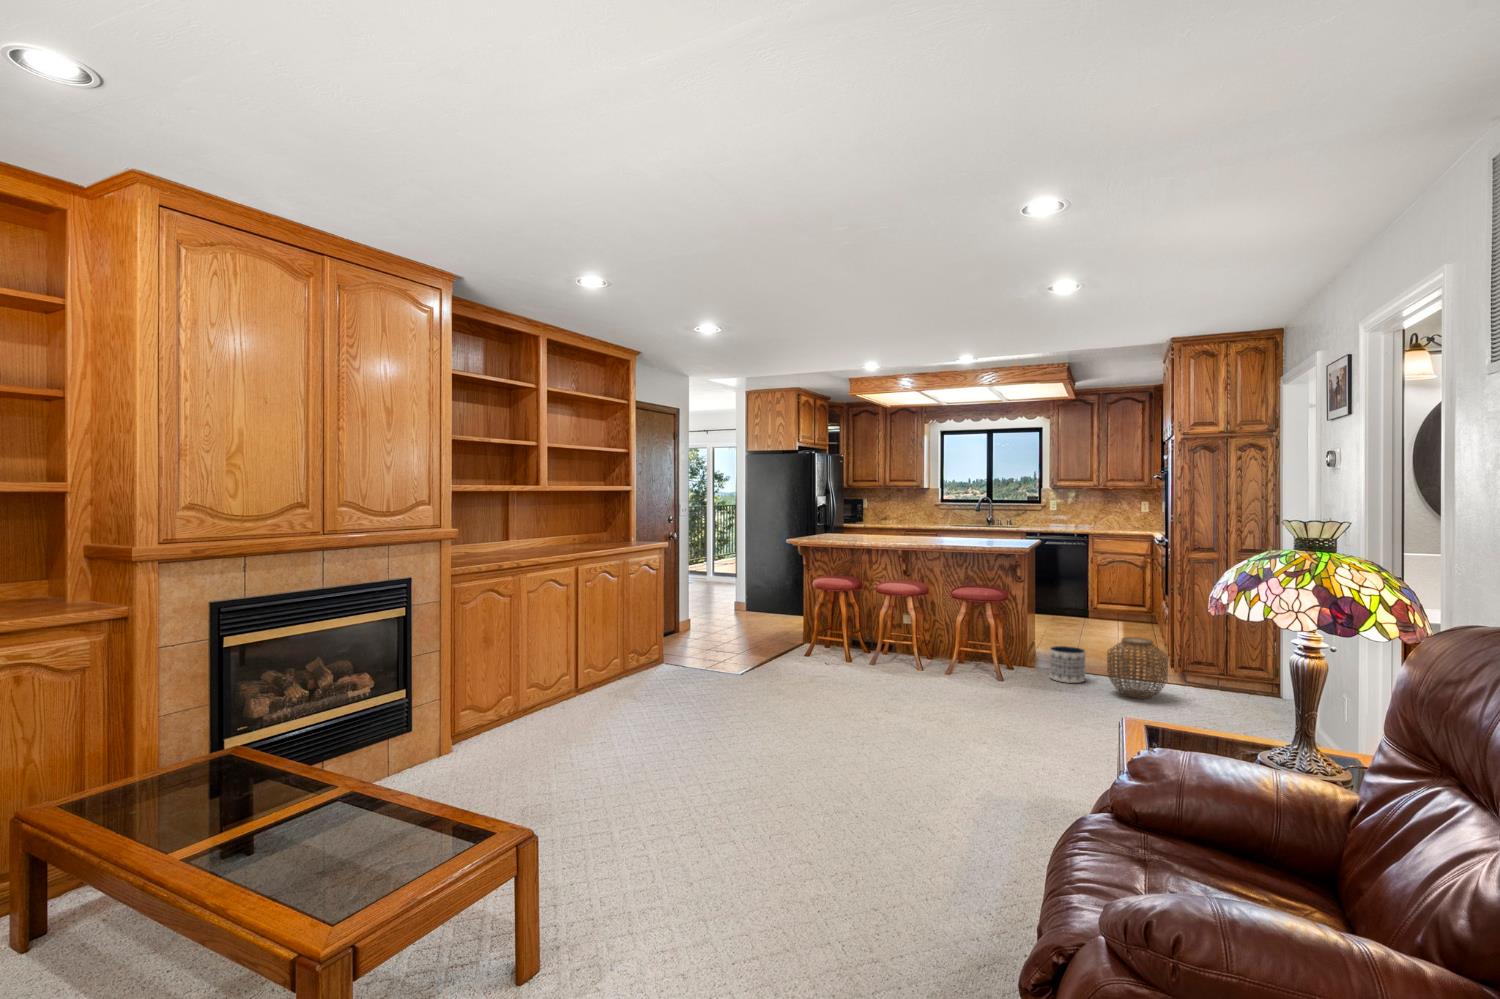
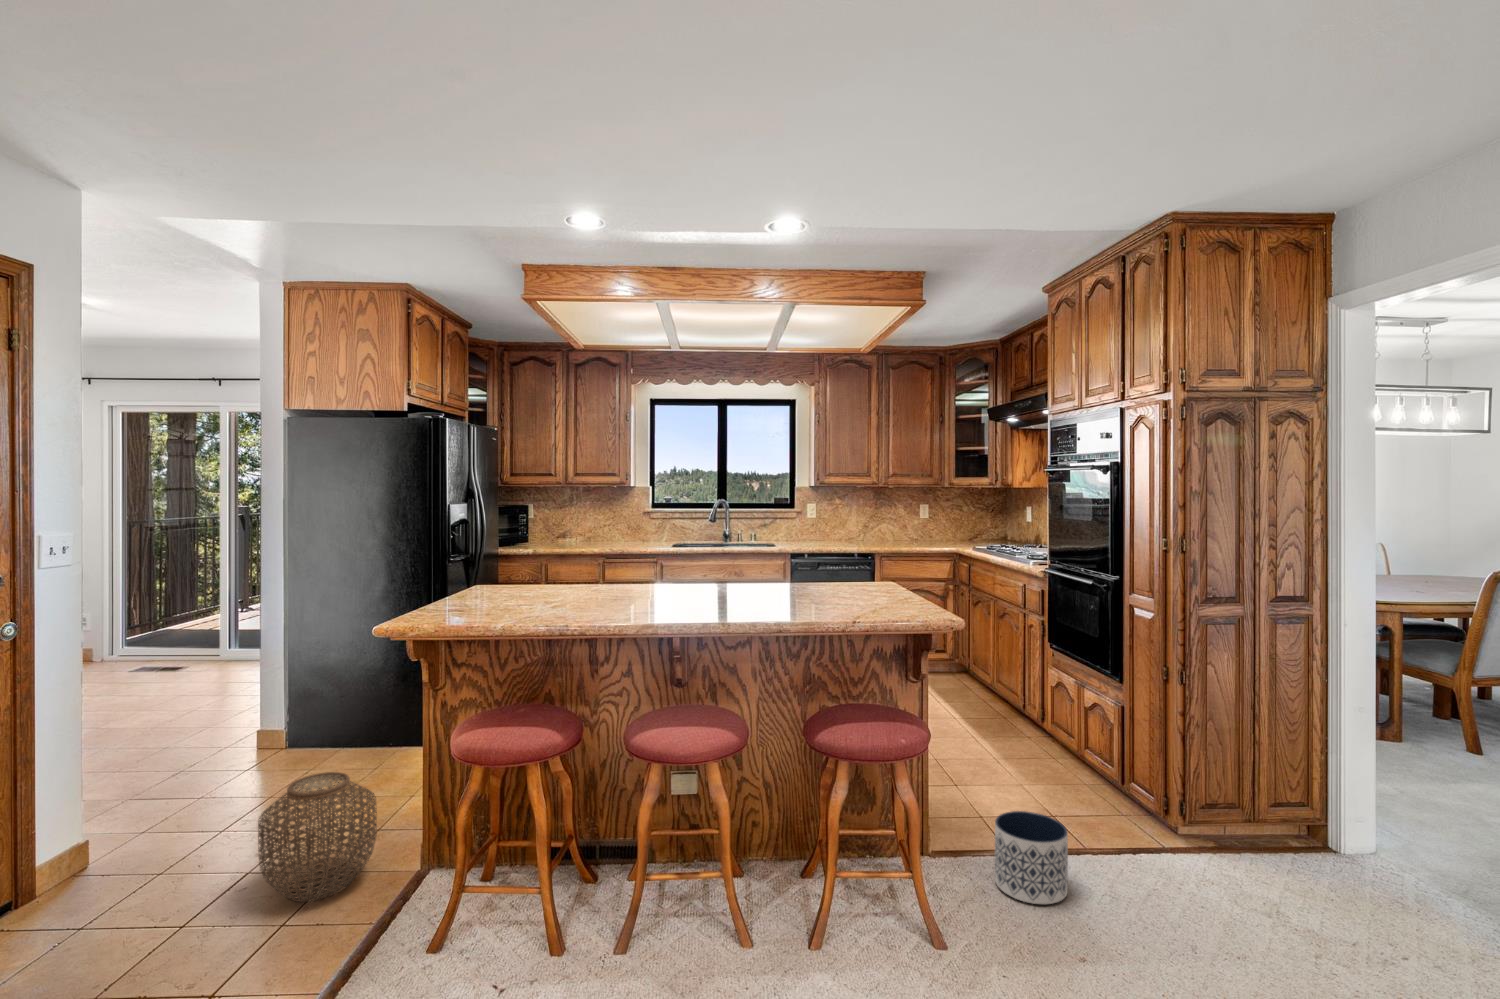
woven basket: present [1107,637,1168,699] -> present [258,772,377,902]

